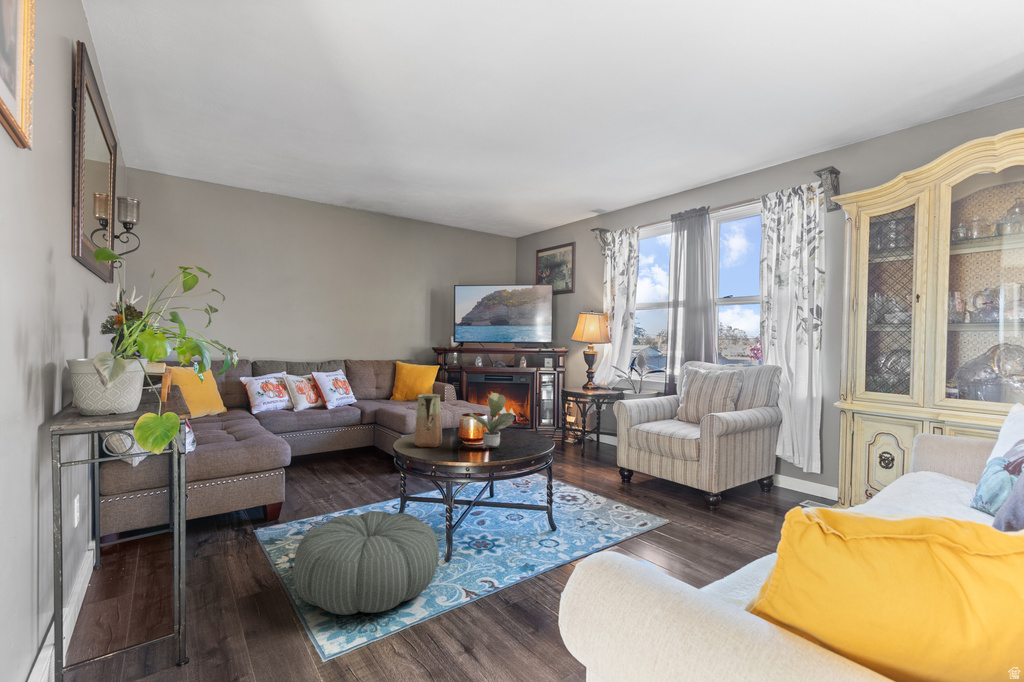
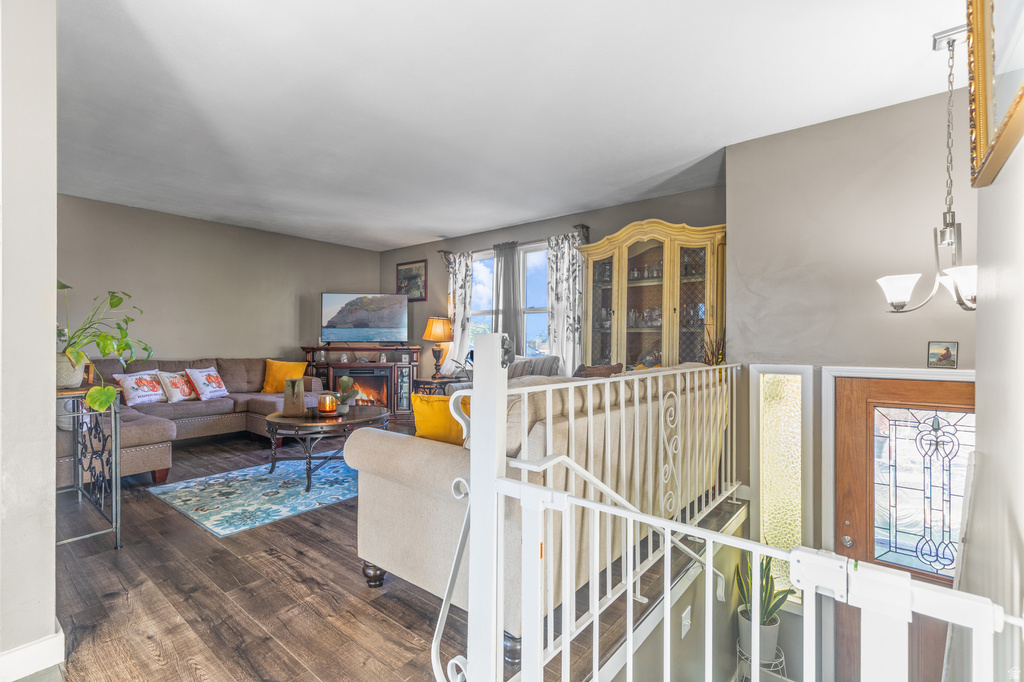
pouf: present [293,511,439,615] -> none [189,461,301,522]

